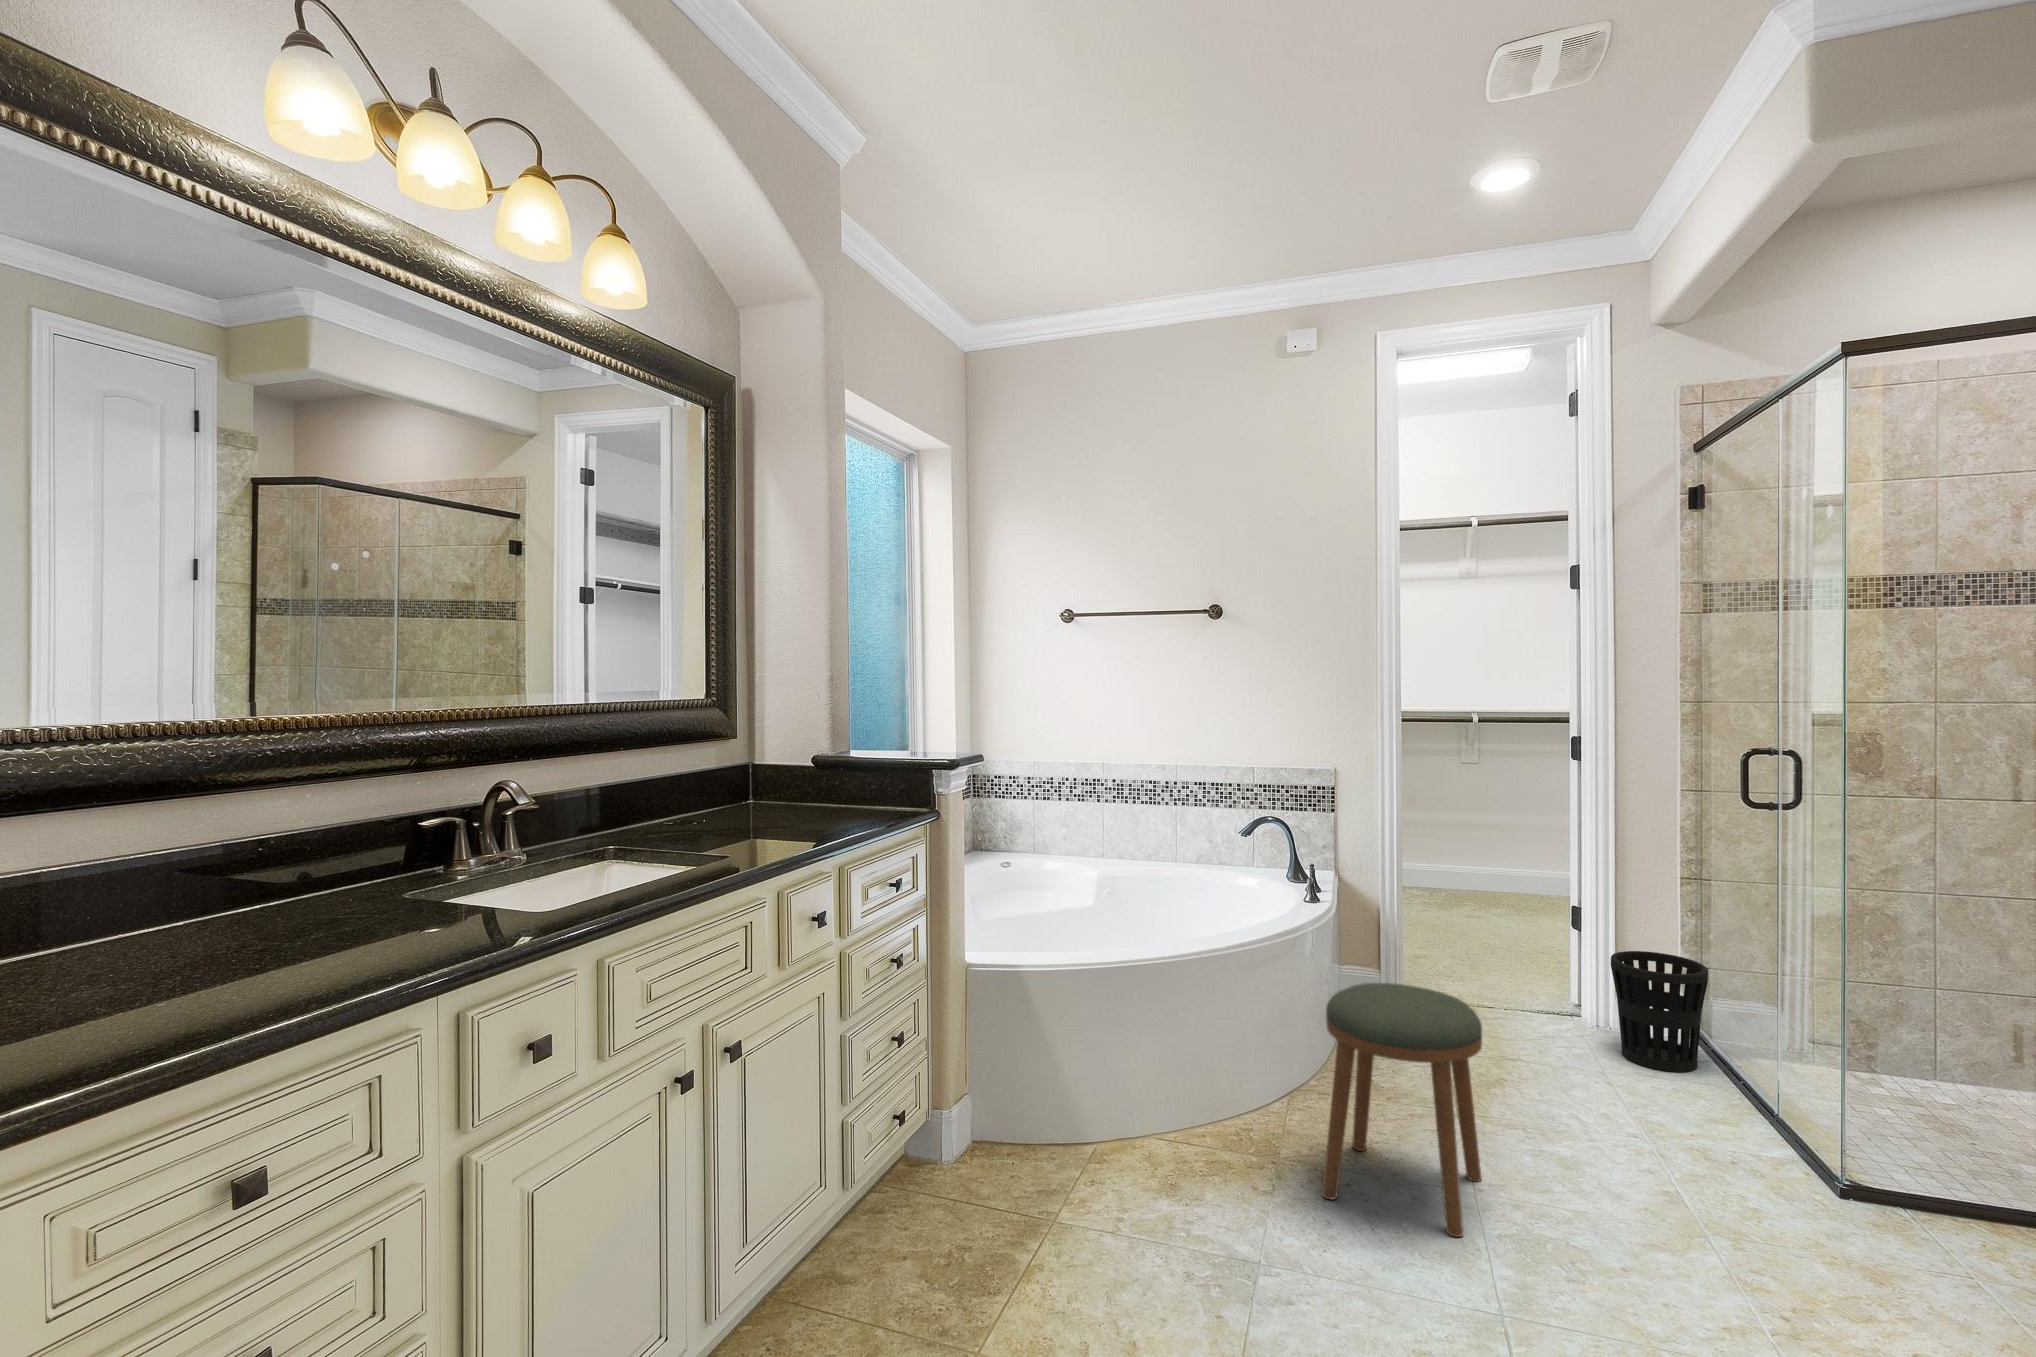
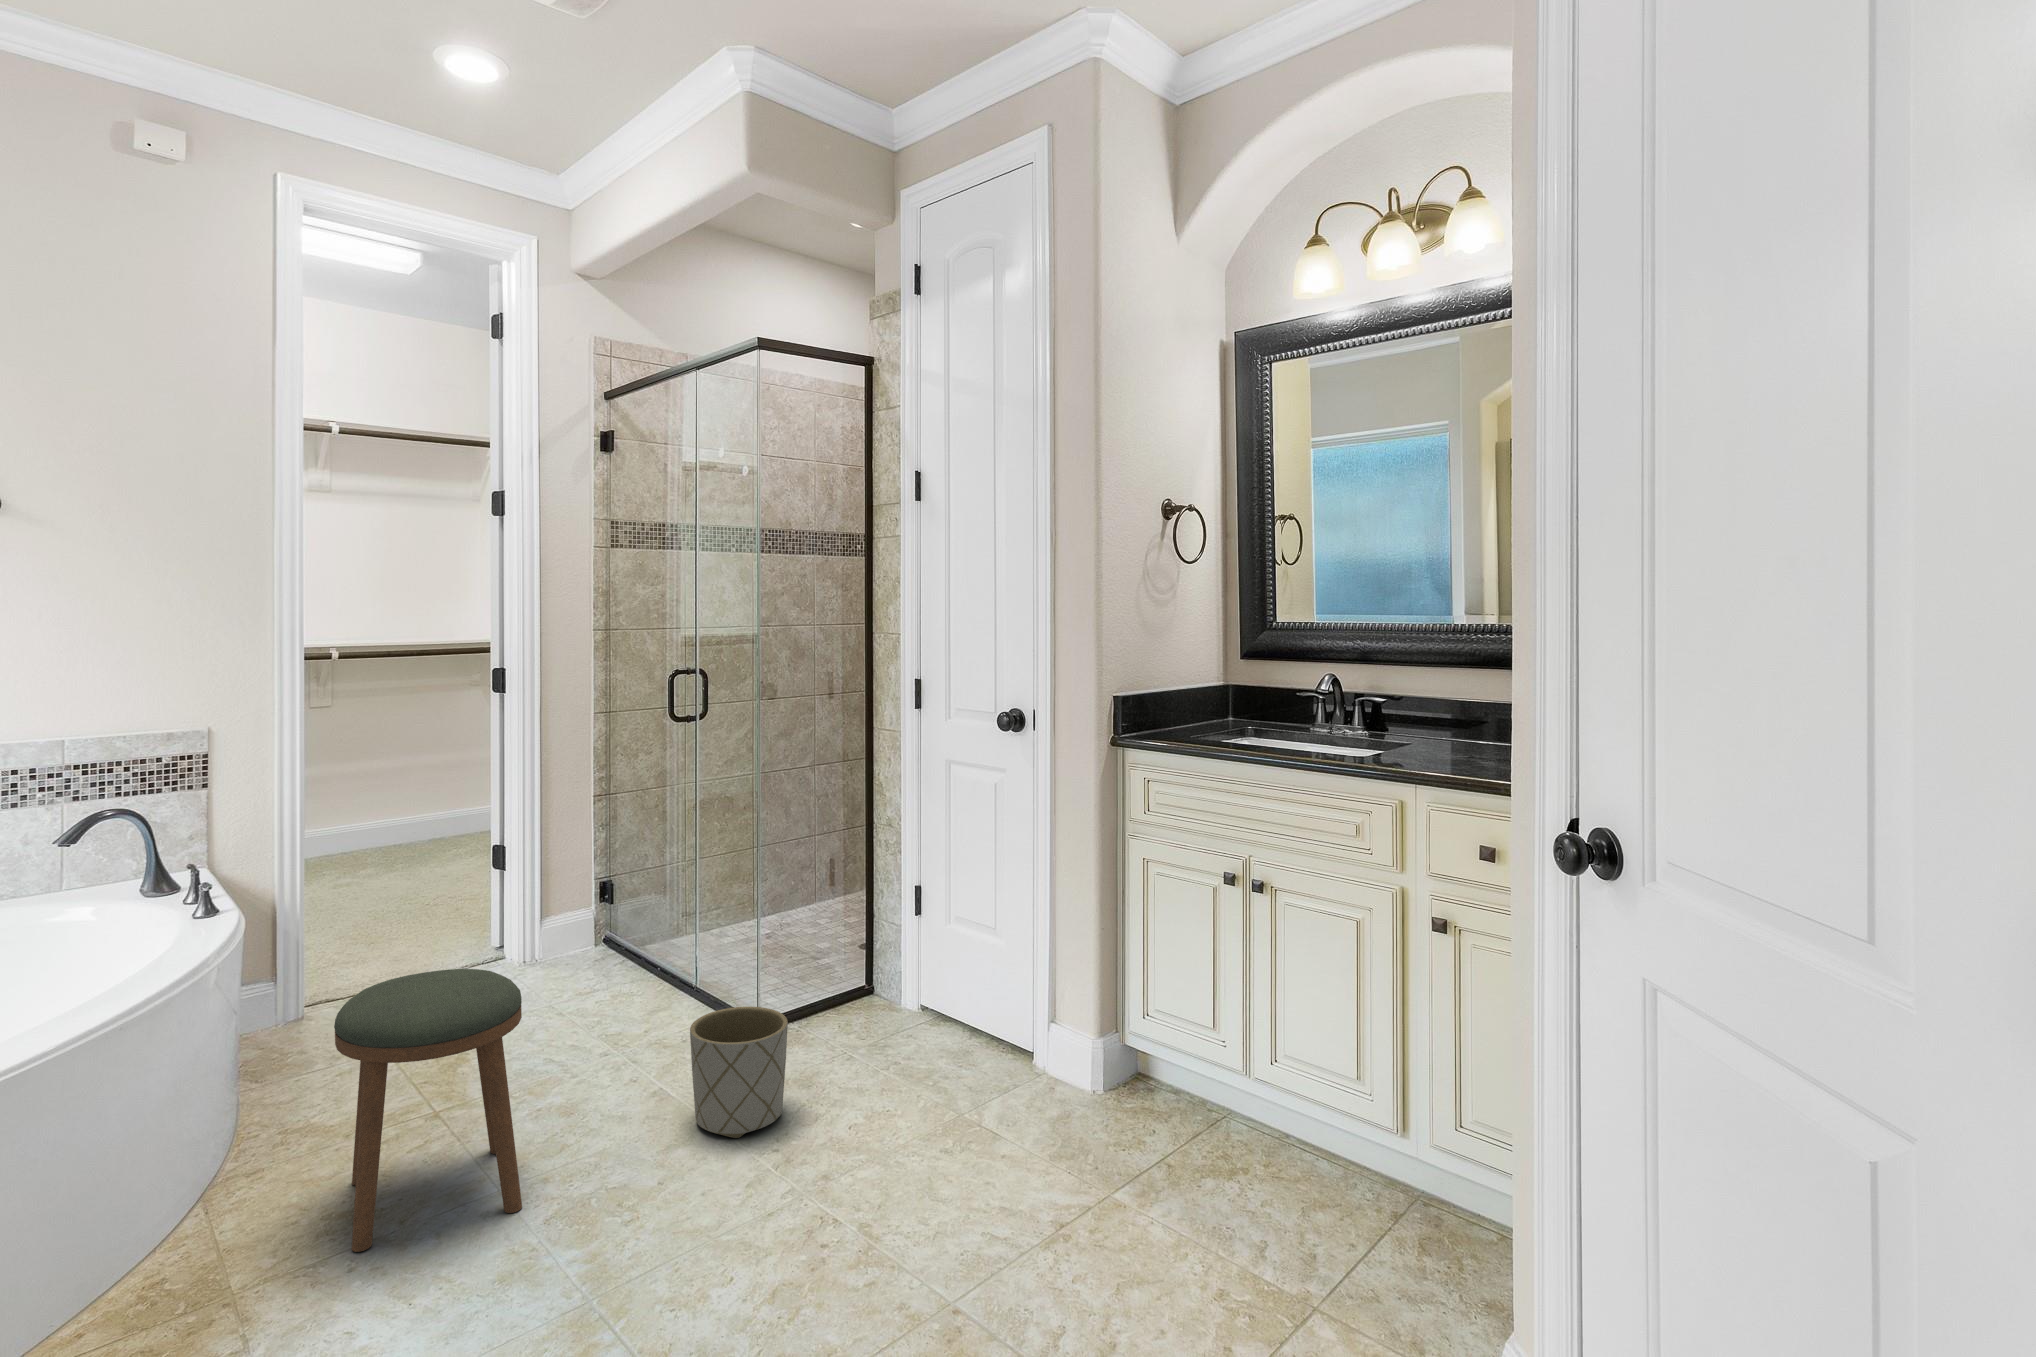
wastebasket: present [1611,951,1708,1072] -> none [544,874,628,985]
planter: none [1679,1134,1823,1305] -> present [690,1007,788,1138]

